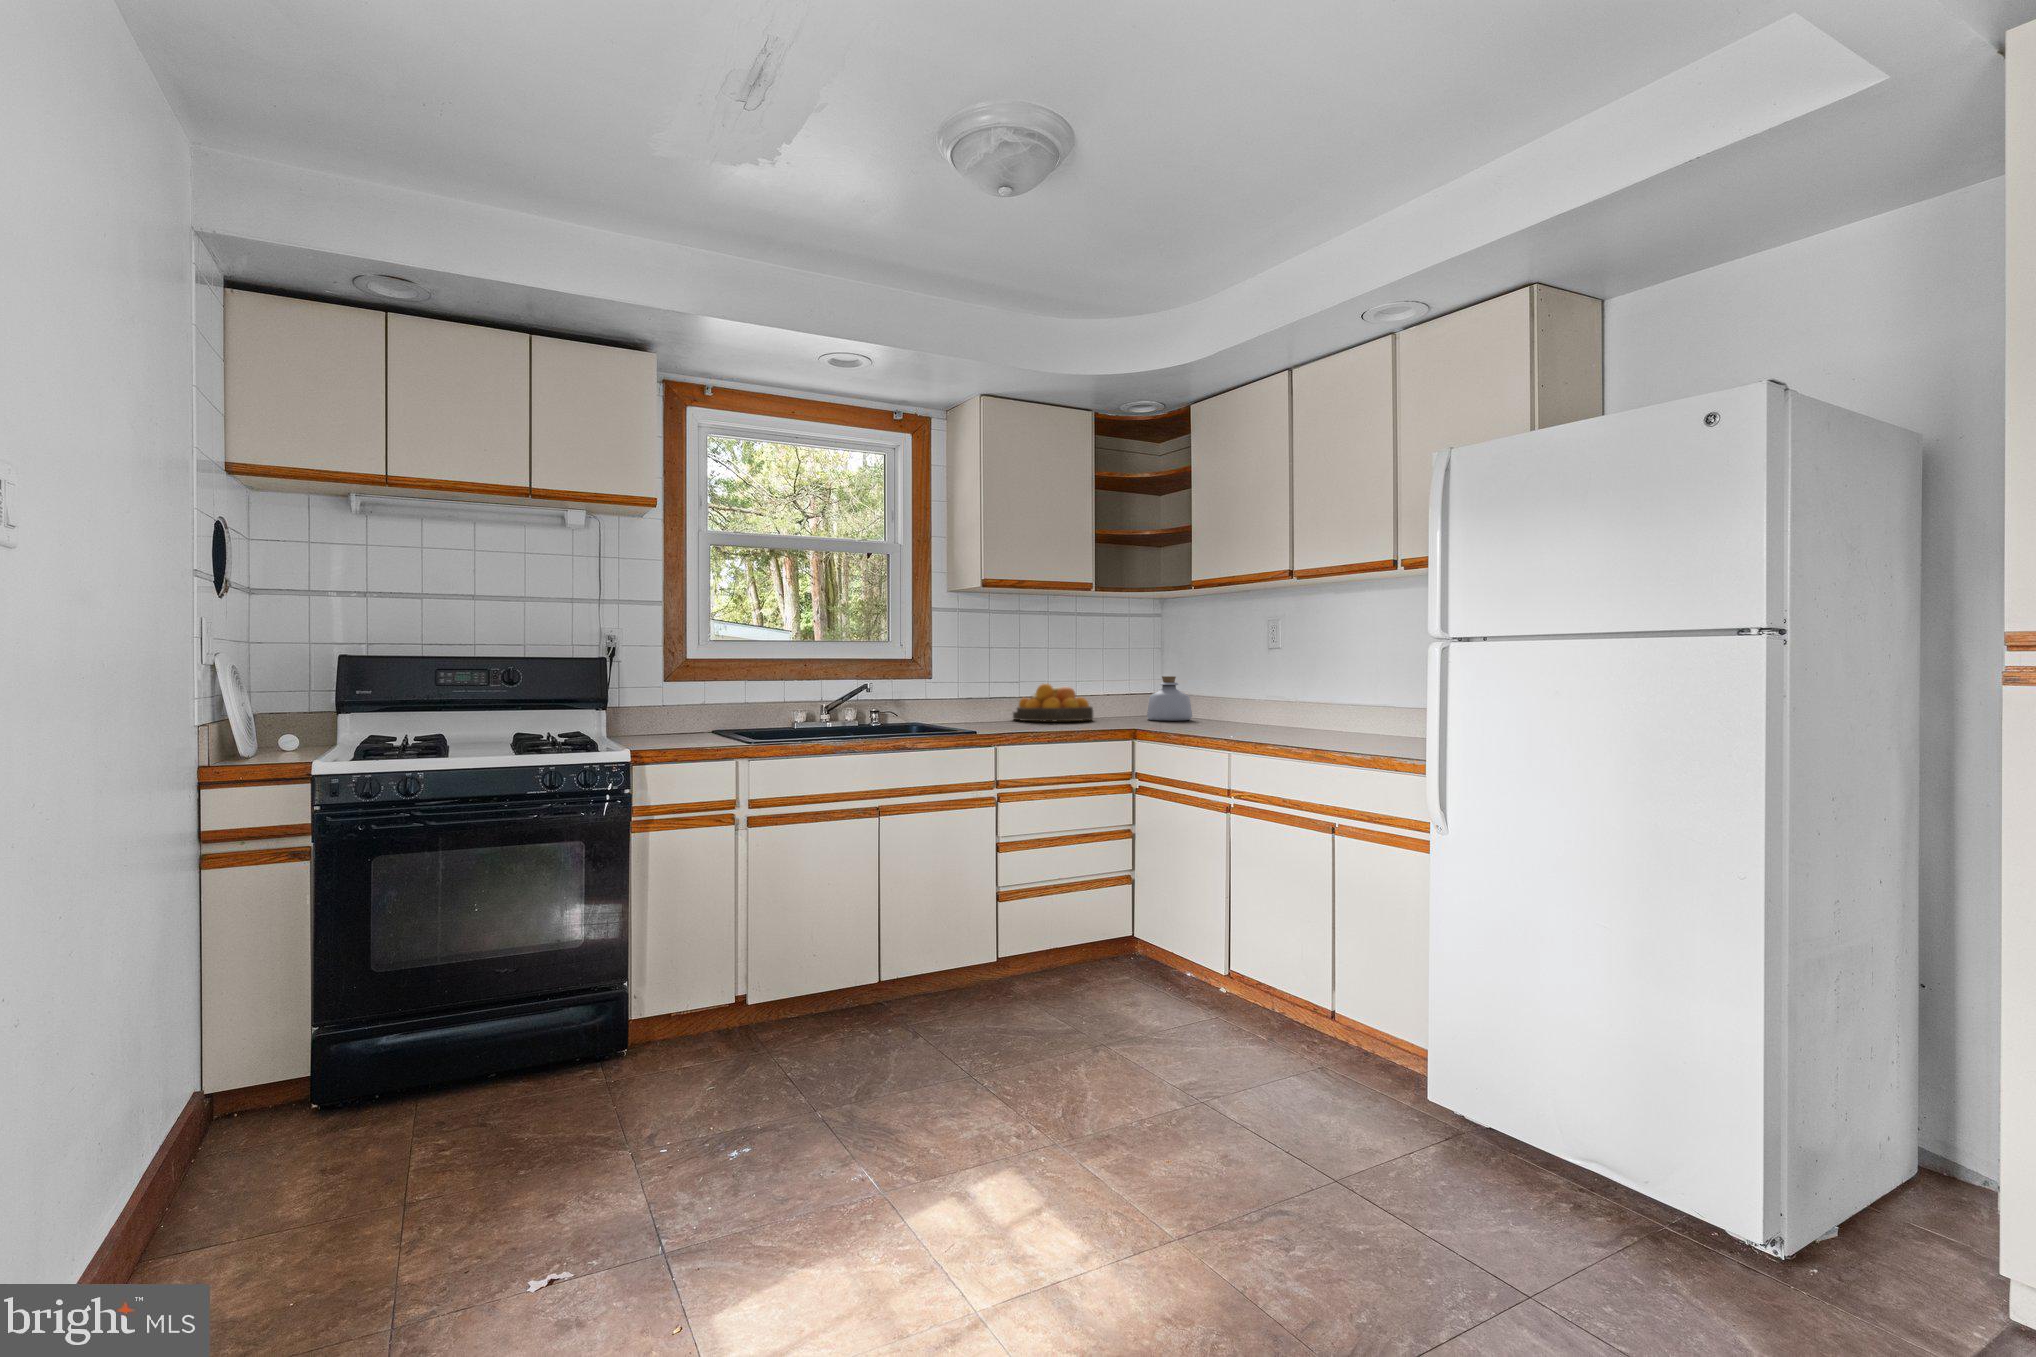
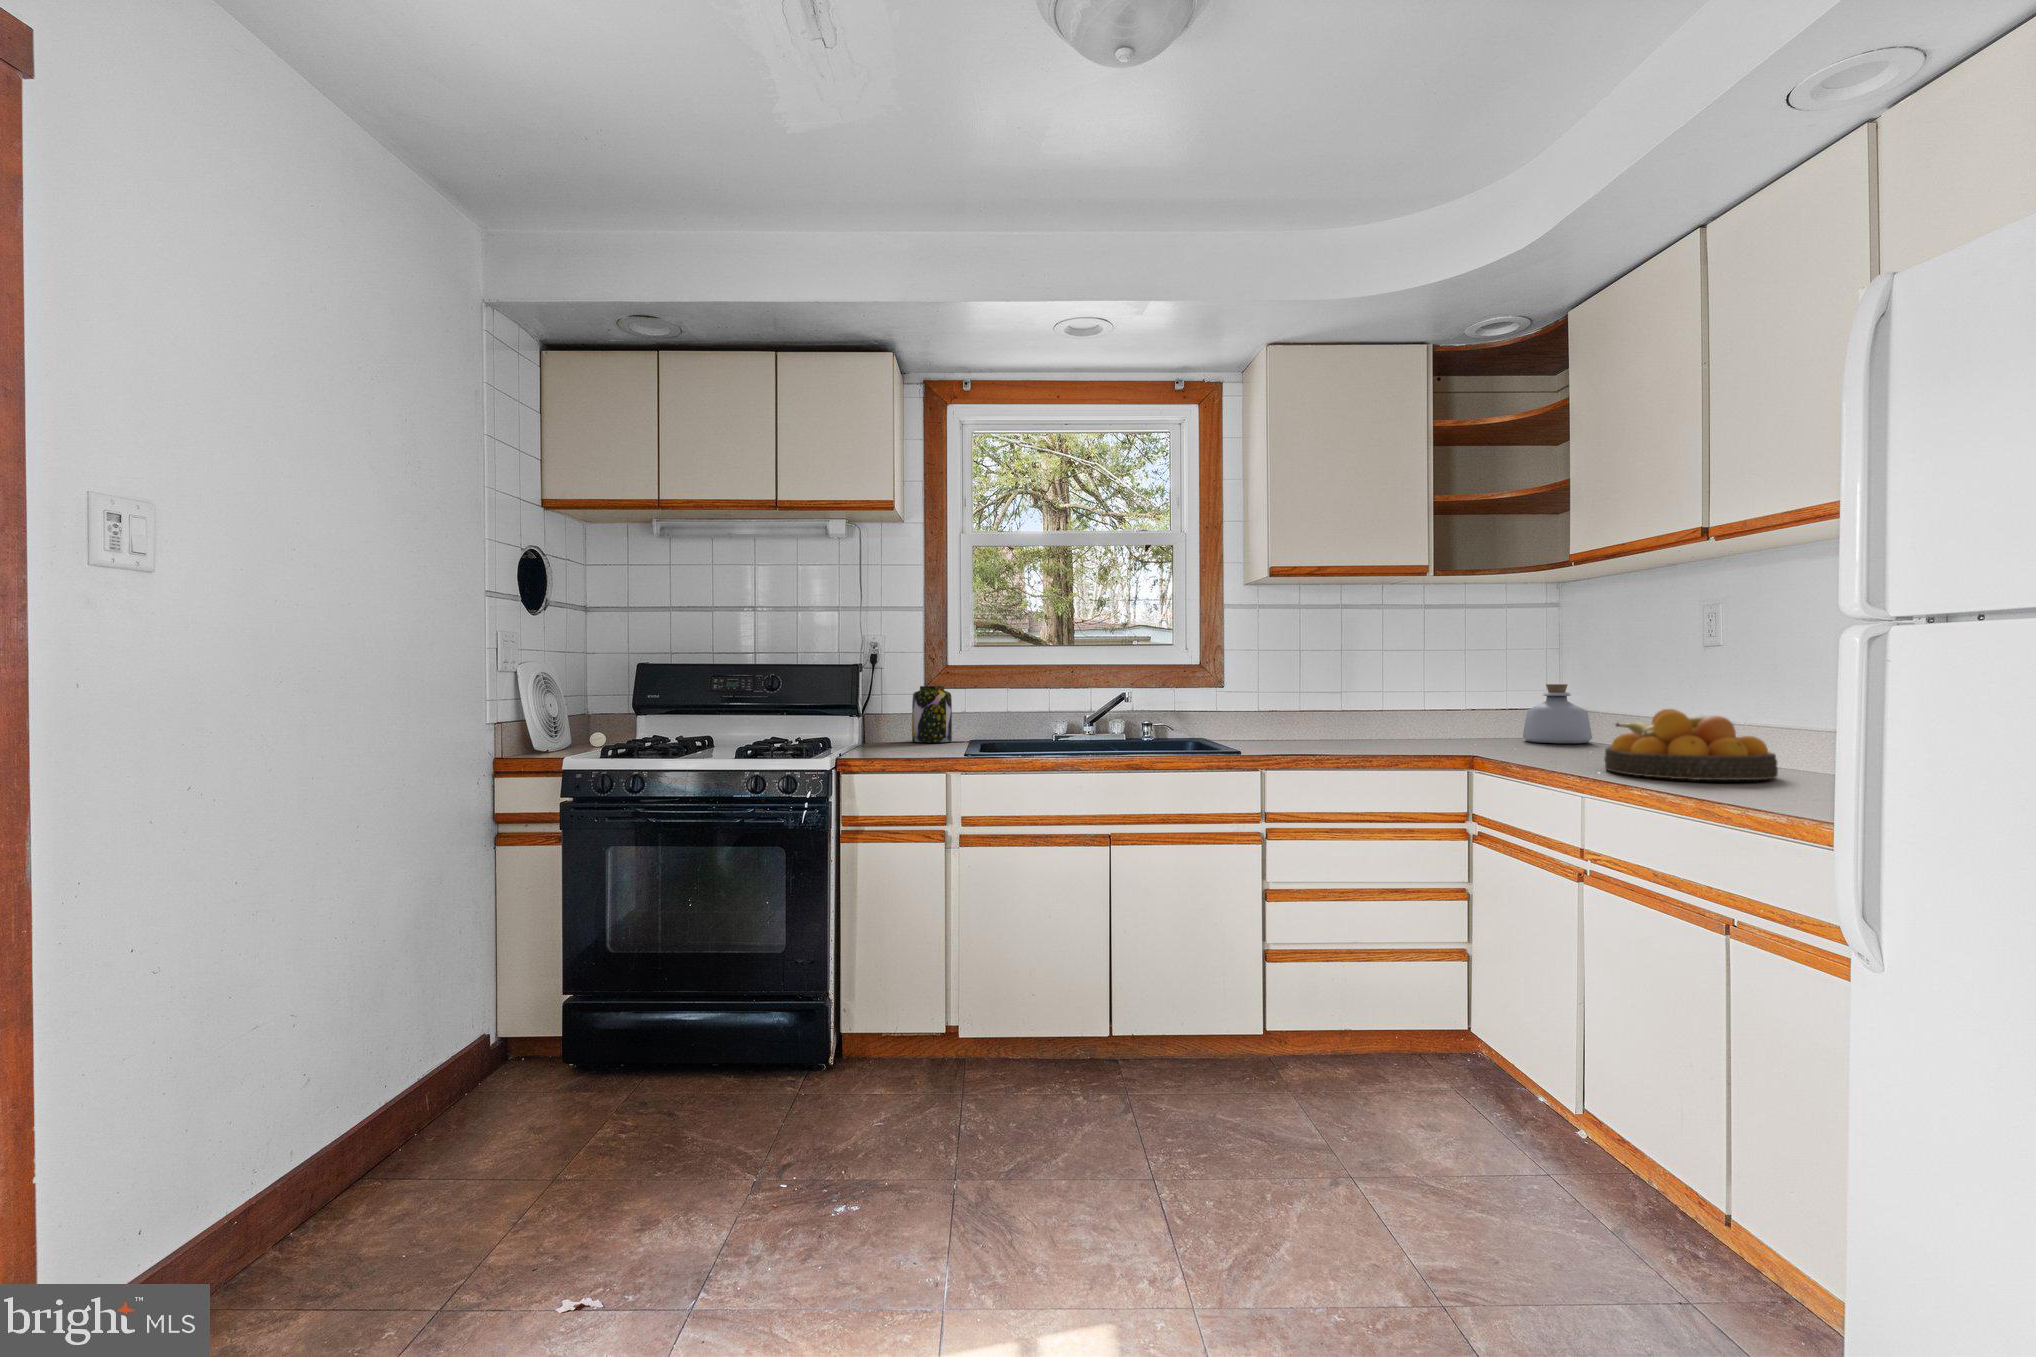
jar: none [650,679,692,734] -> present [912,686,952,742]
fruit bowl: present [1013,684,1093,721] -> present [1604,709,1778,780]

